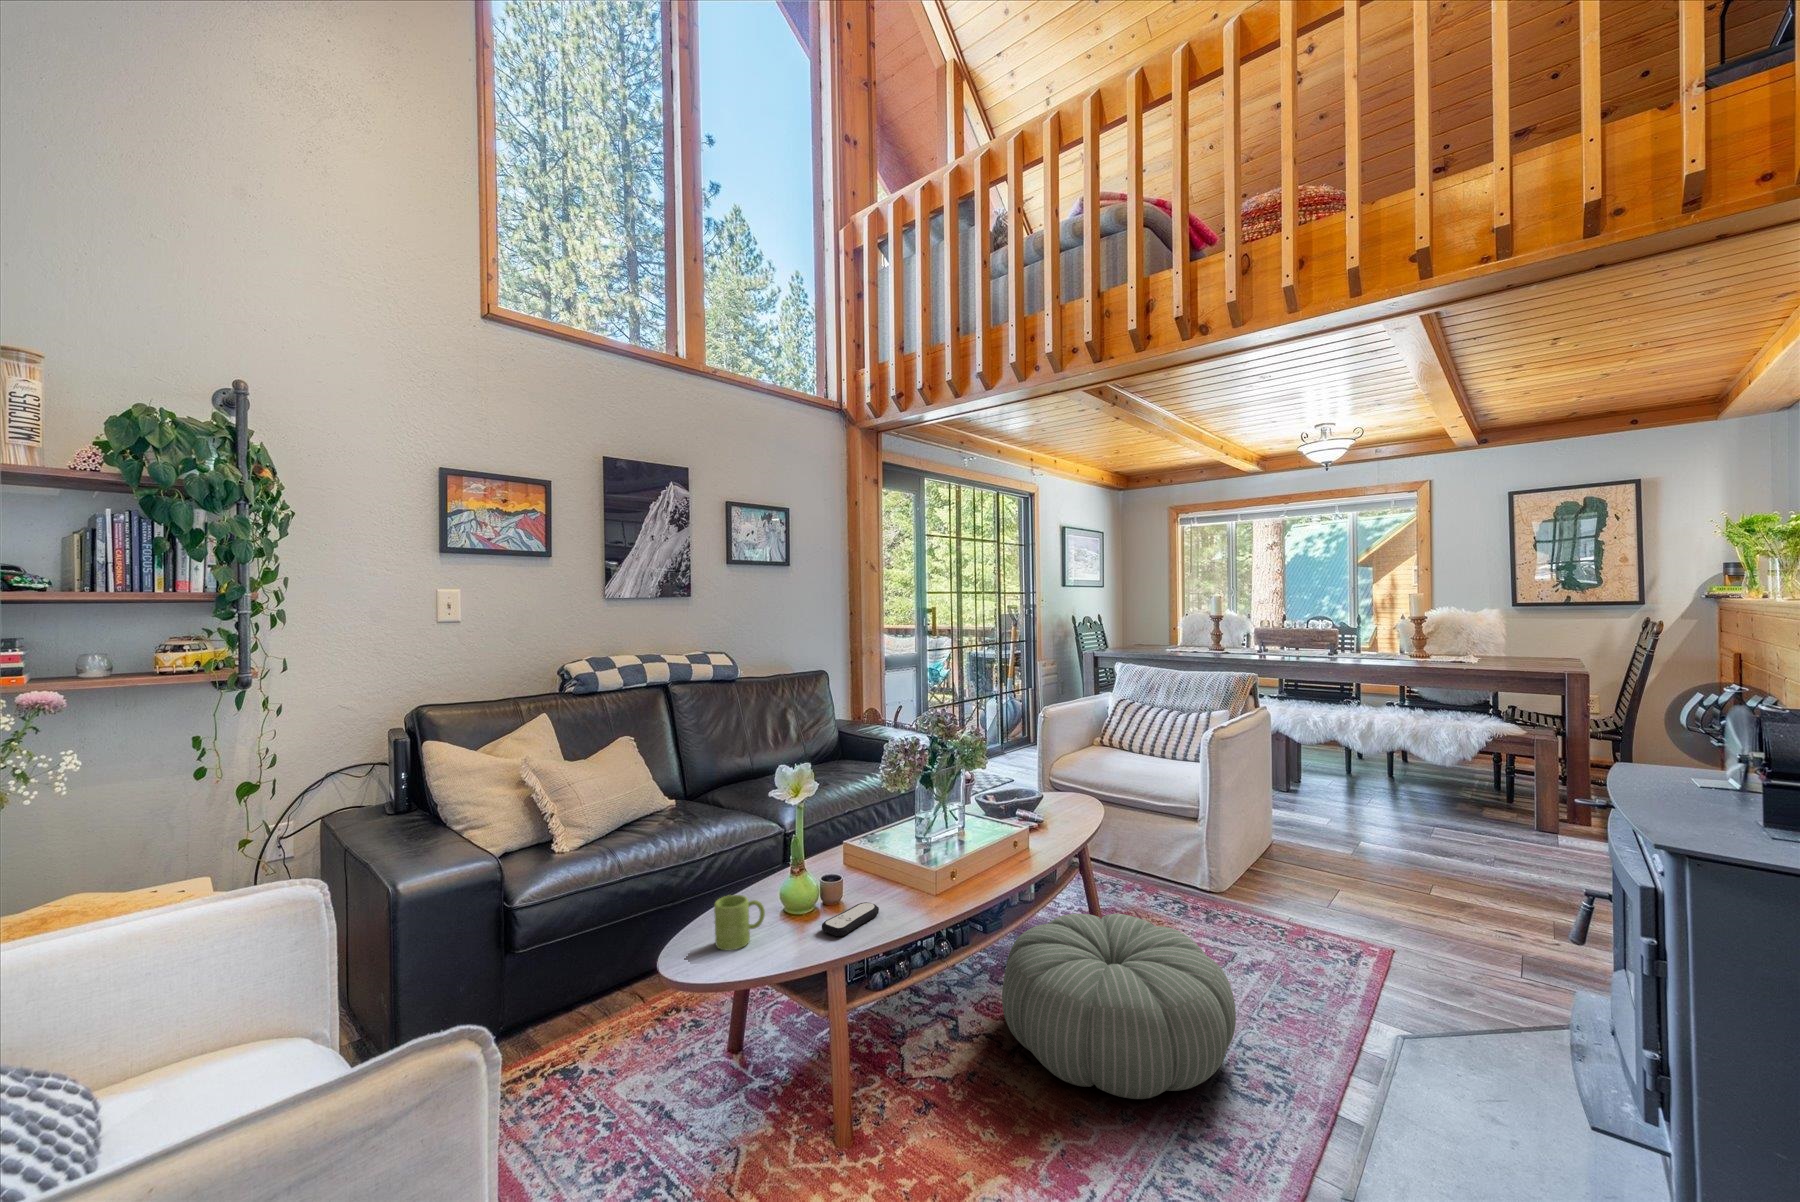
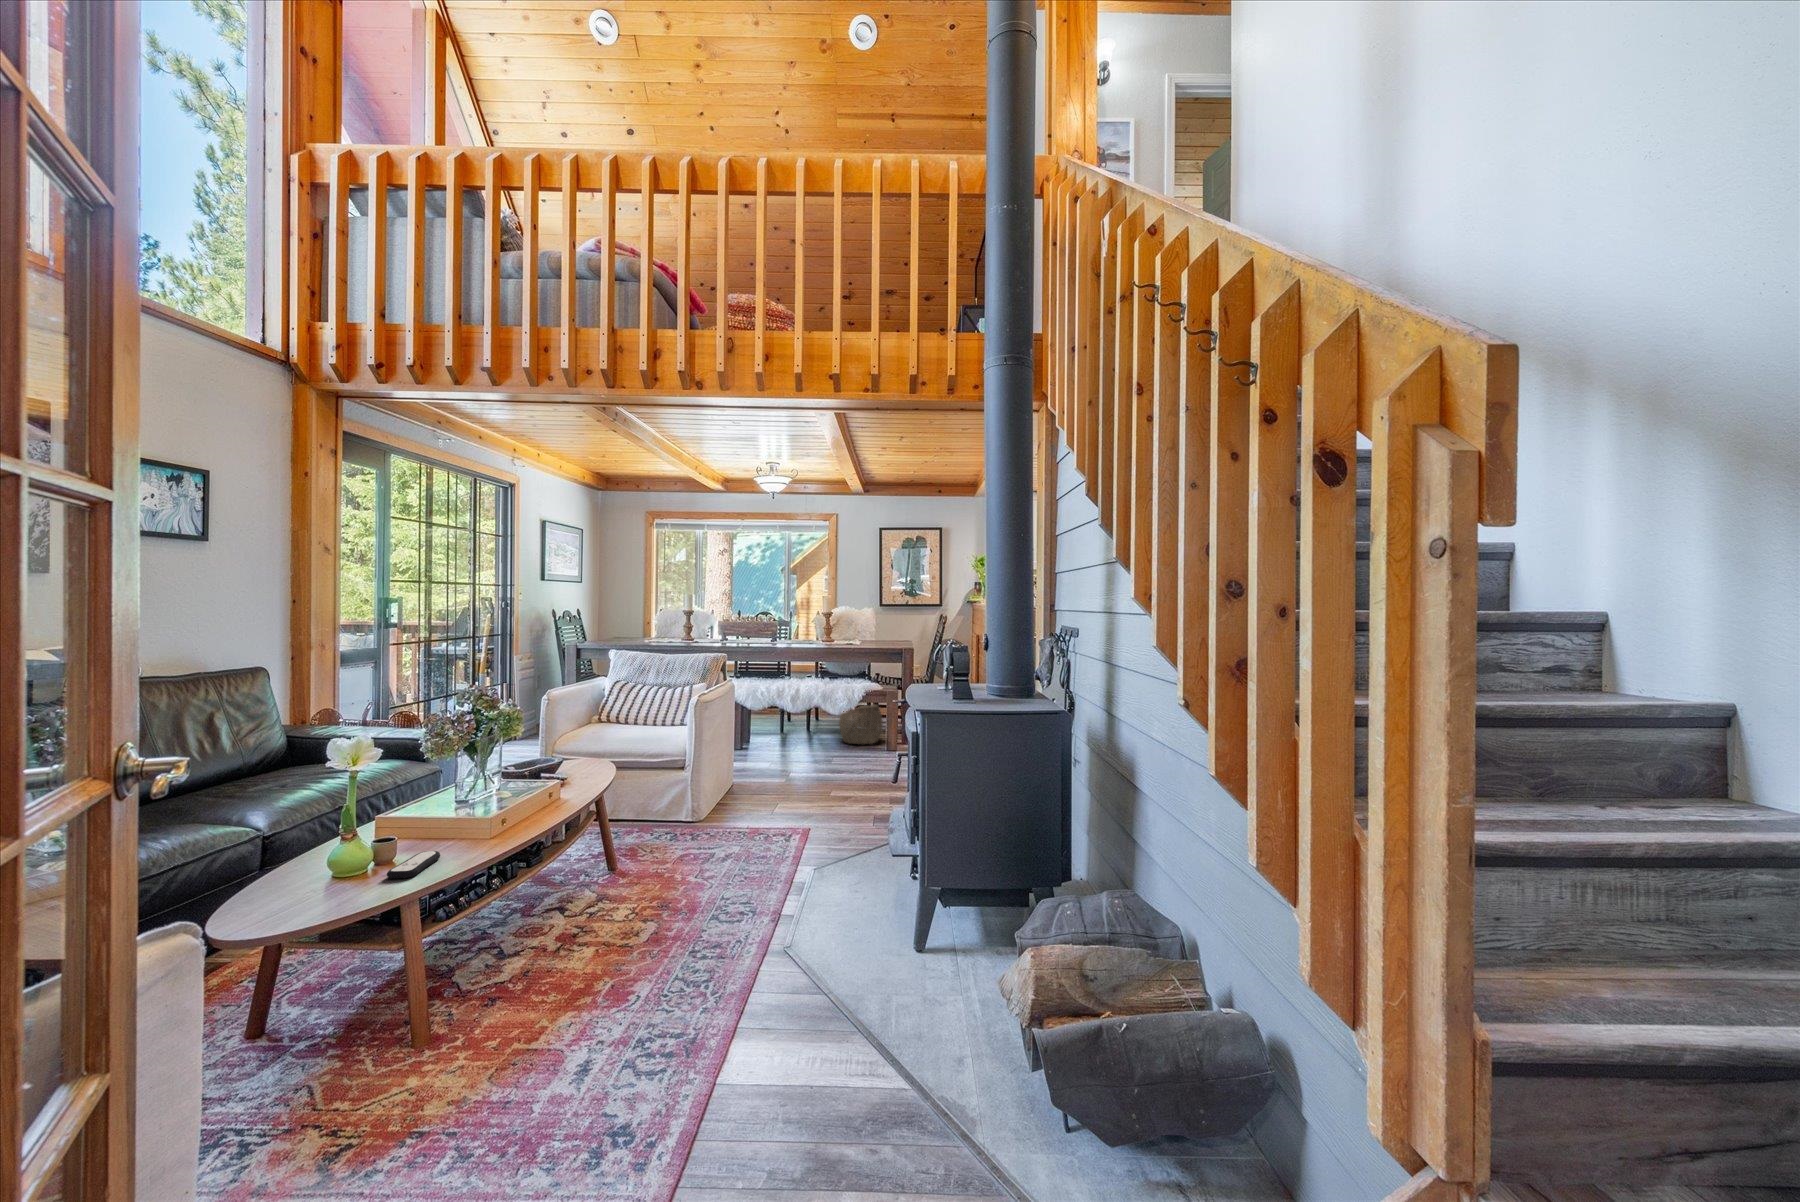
woven basket: none [1442,745,1525,812] -> present [839,704,883,745]
mug: present [714,895,765,950] -> none [265,862,324,914]
pouf: present [1002,914,1236,1099] -> none [546,833,722,951]

